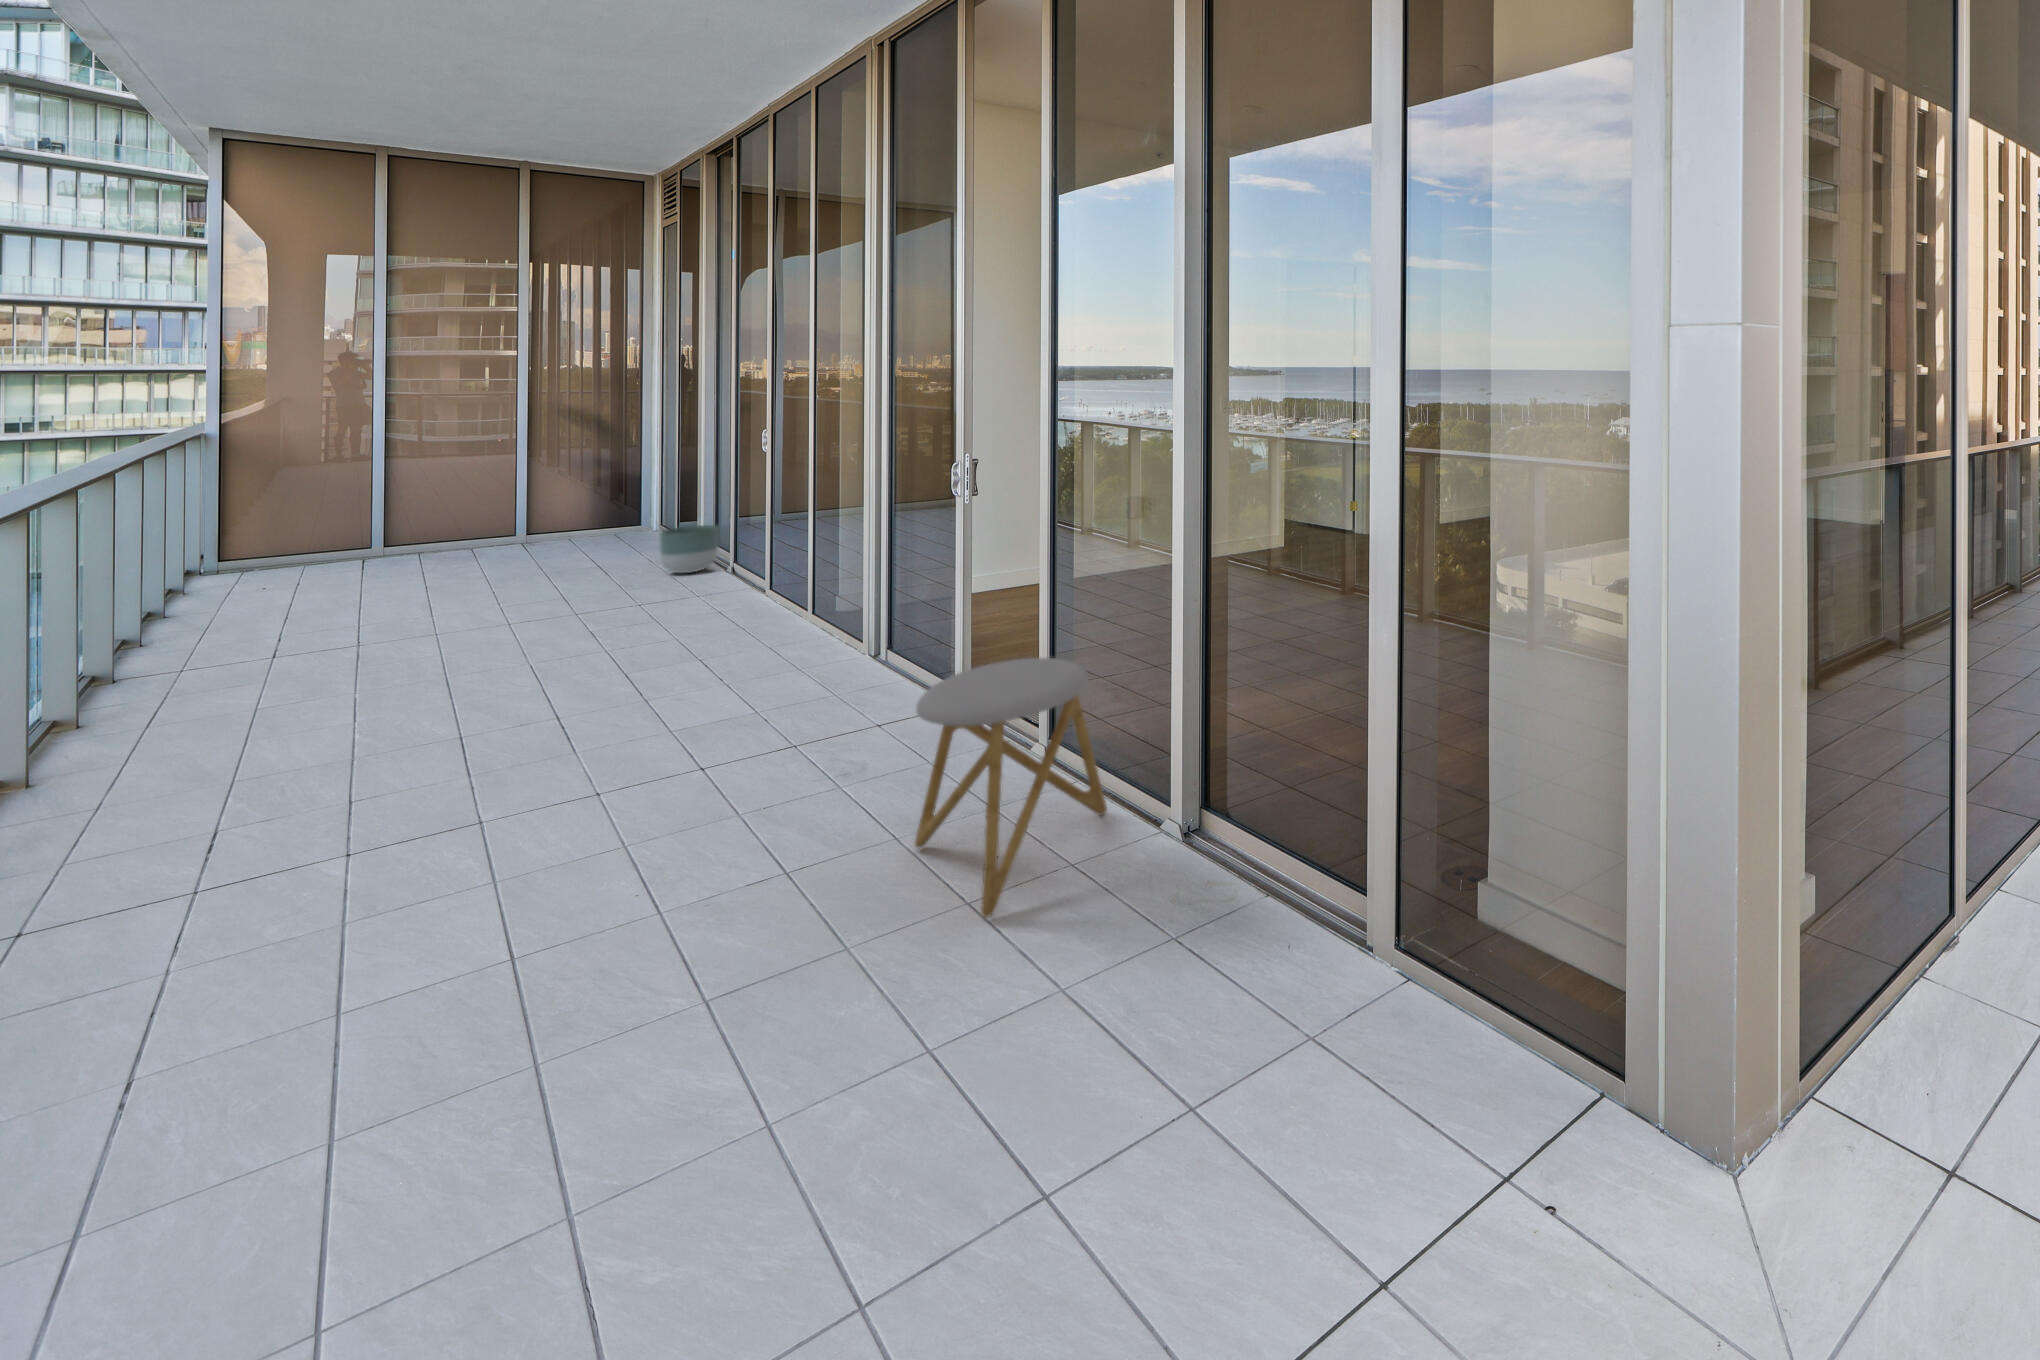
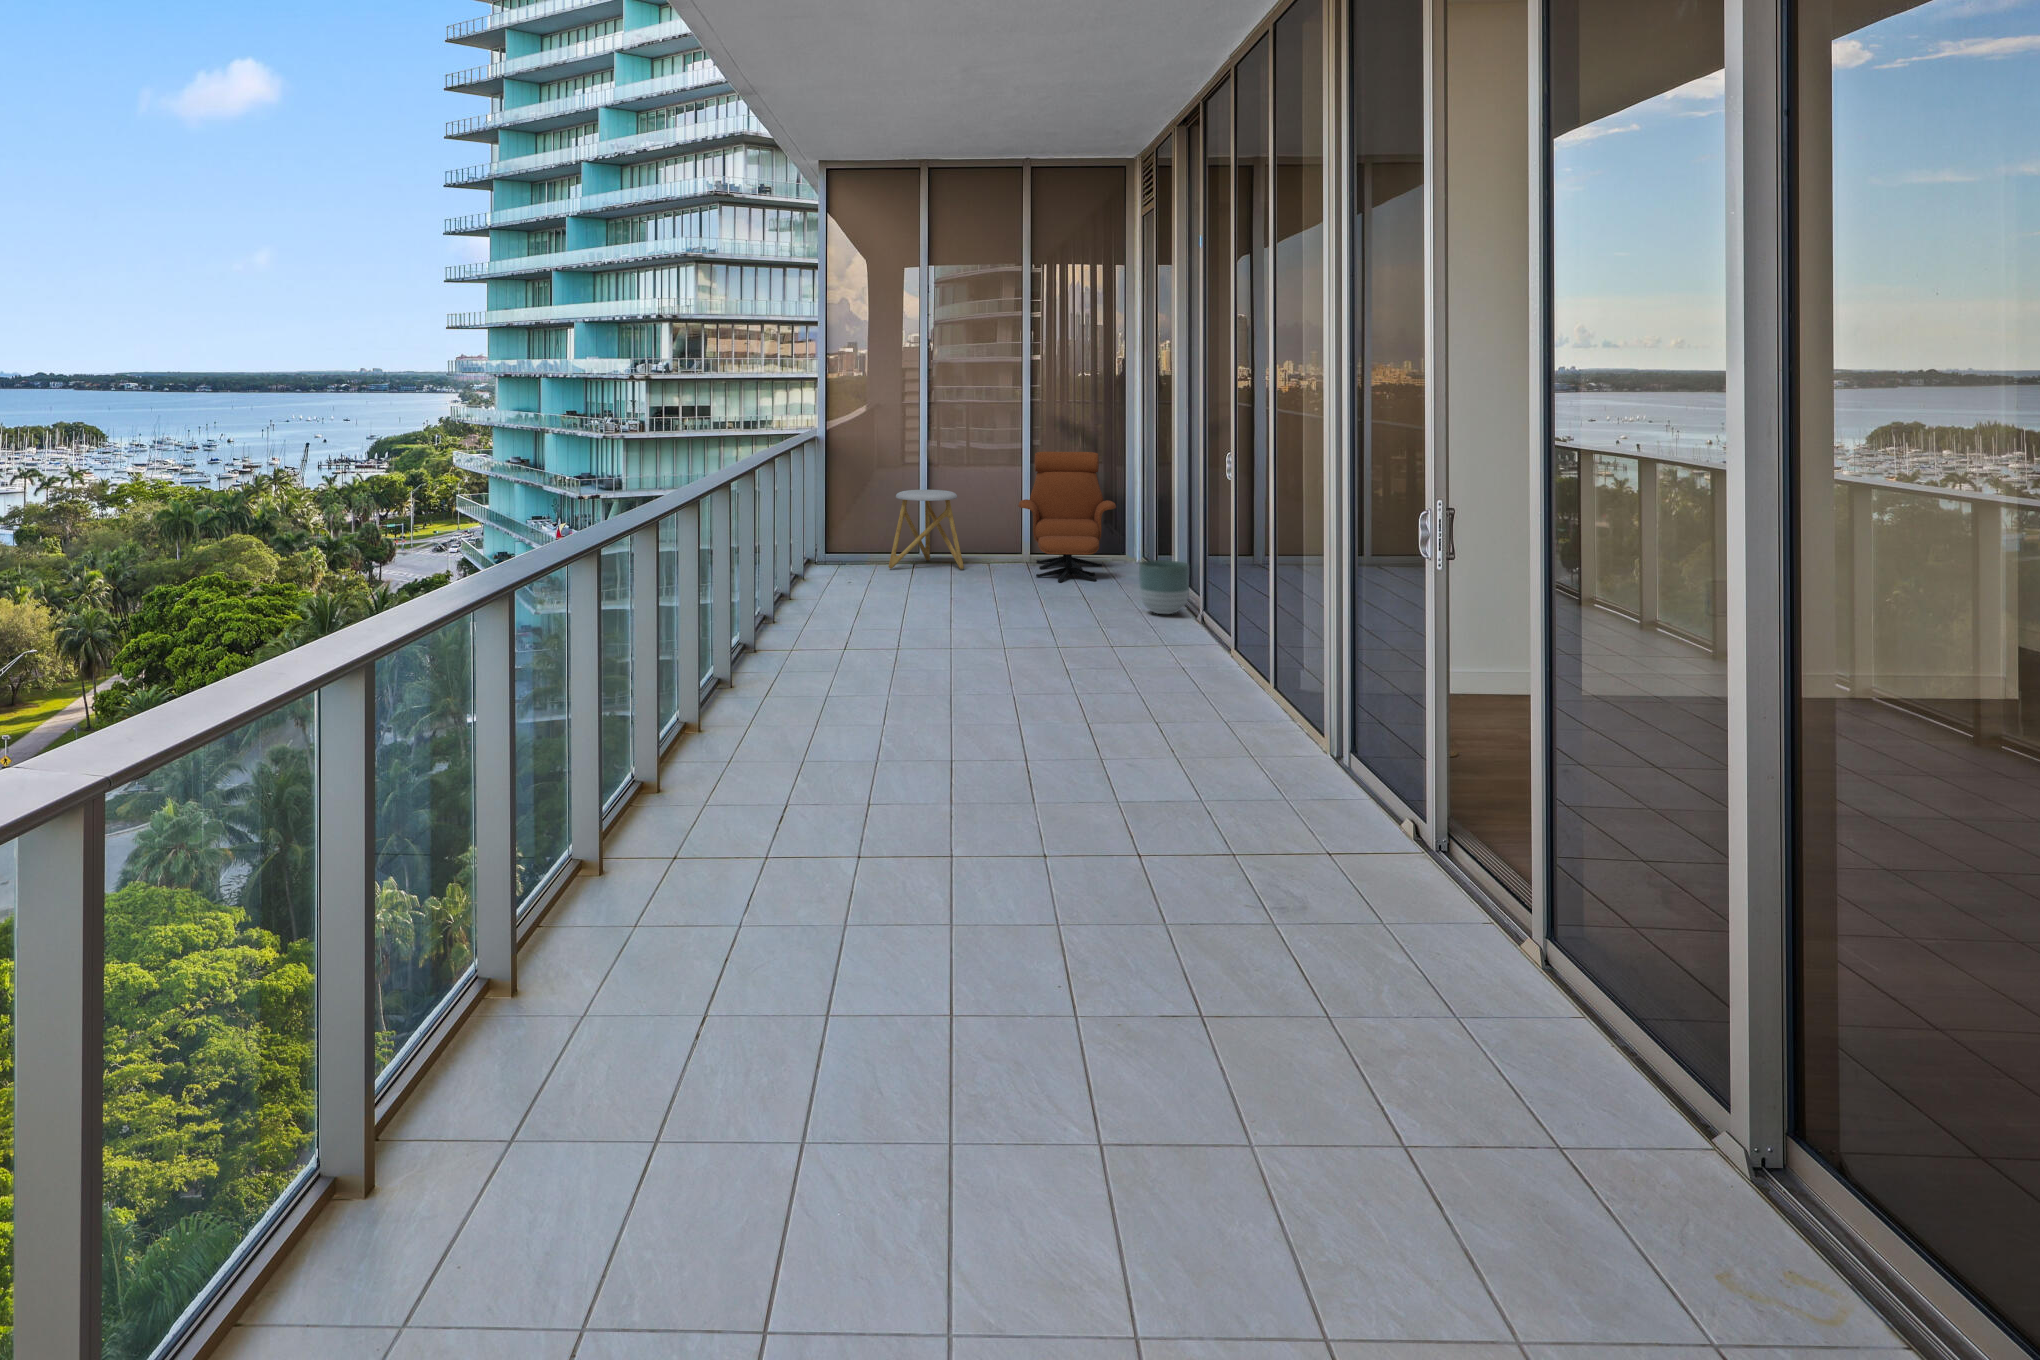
lounge chair: none [489,437,629,563] -> present [1018,452,1116,582]
stool: present [915,658,1107,917] -> present [888,490,964,569]

